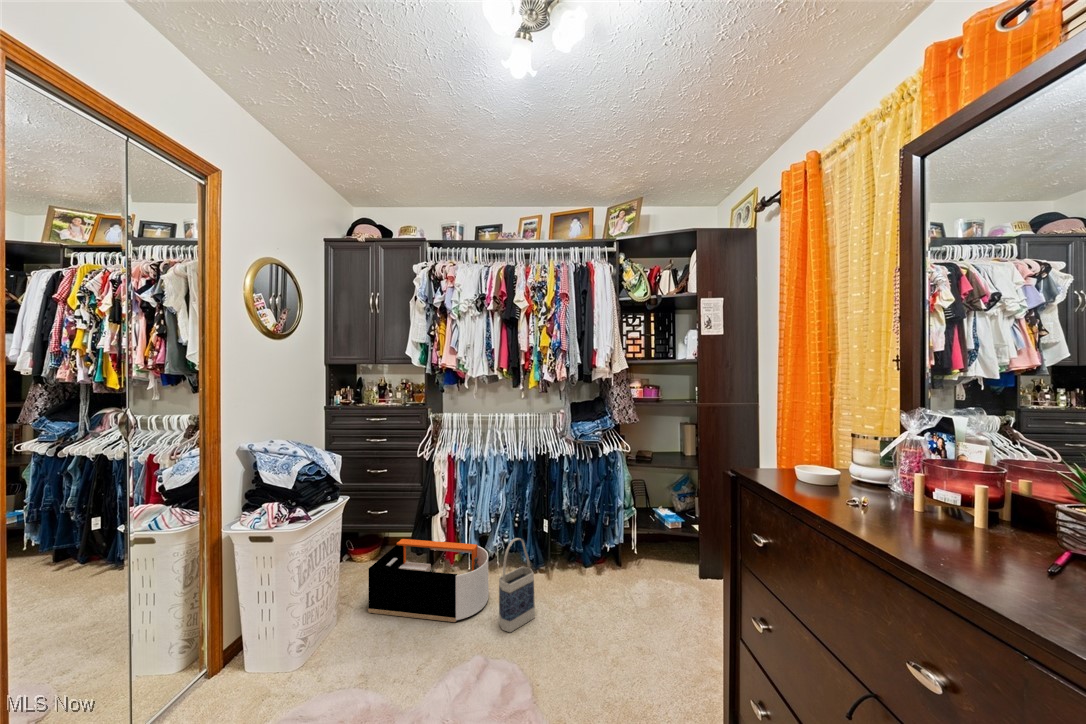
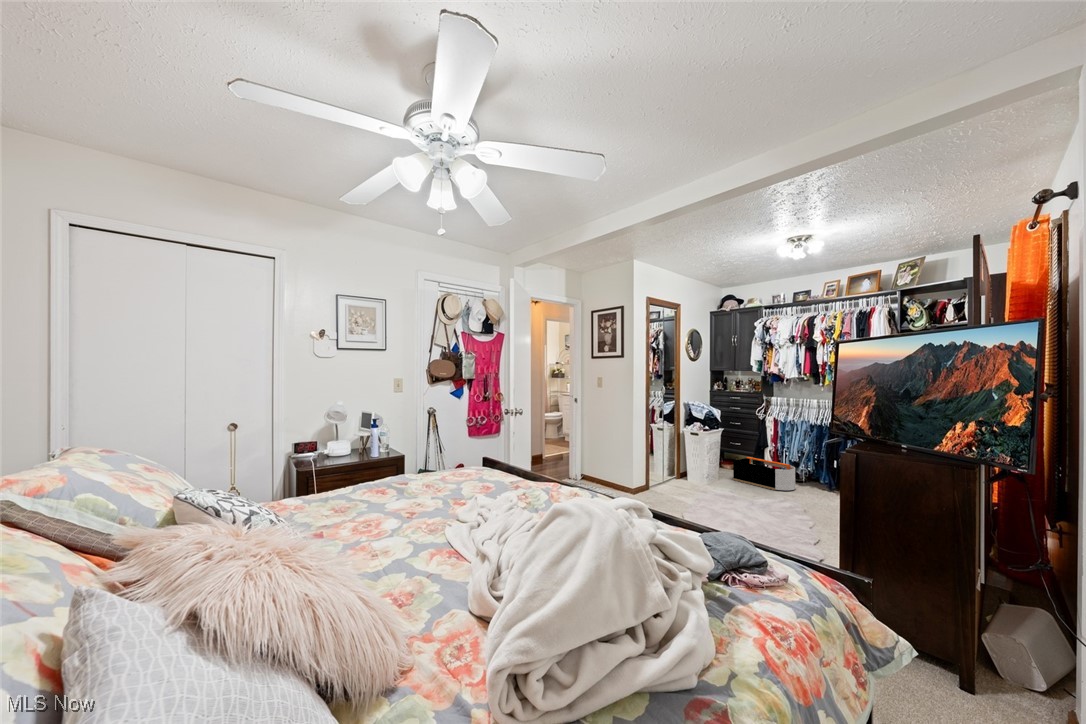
bag: present [499,538,535,632] -> none [798,457,820,499]

